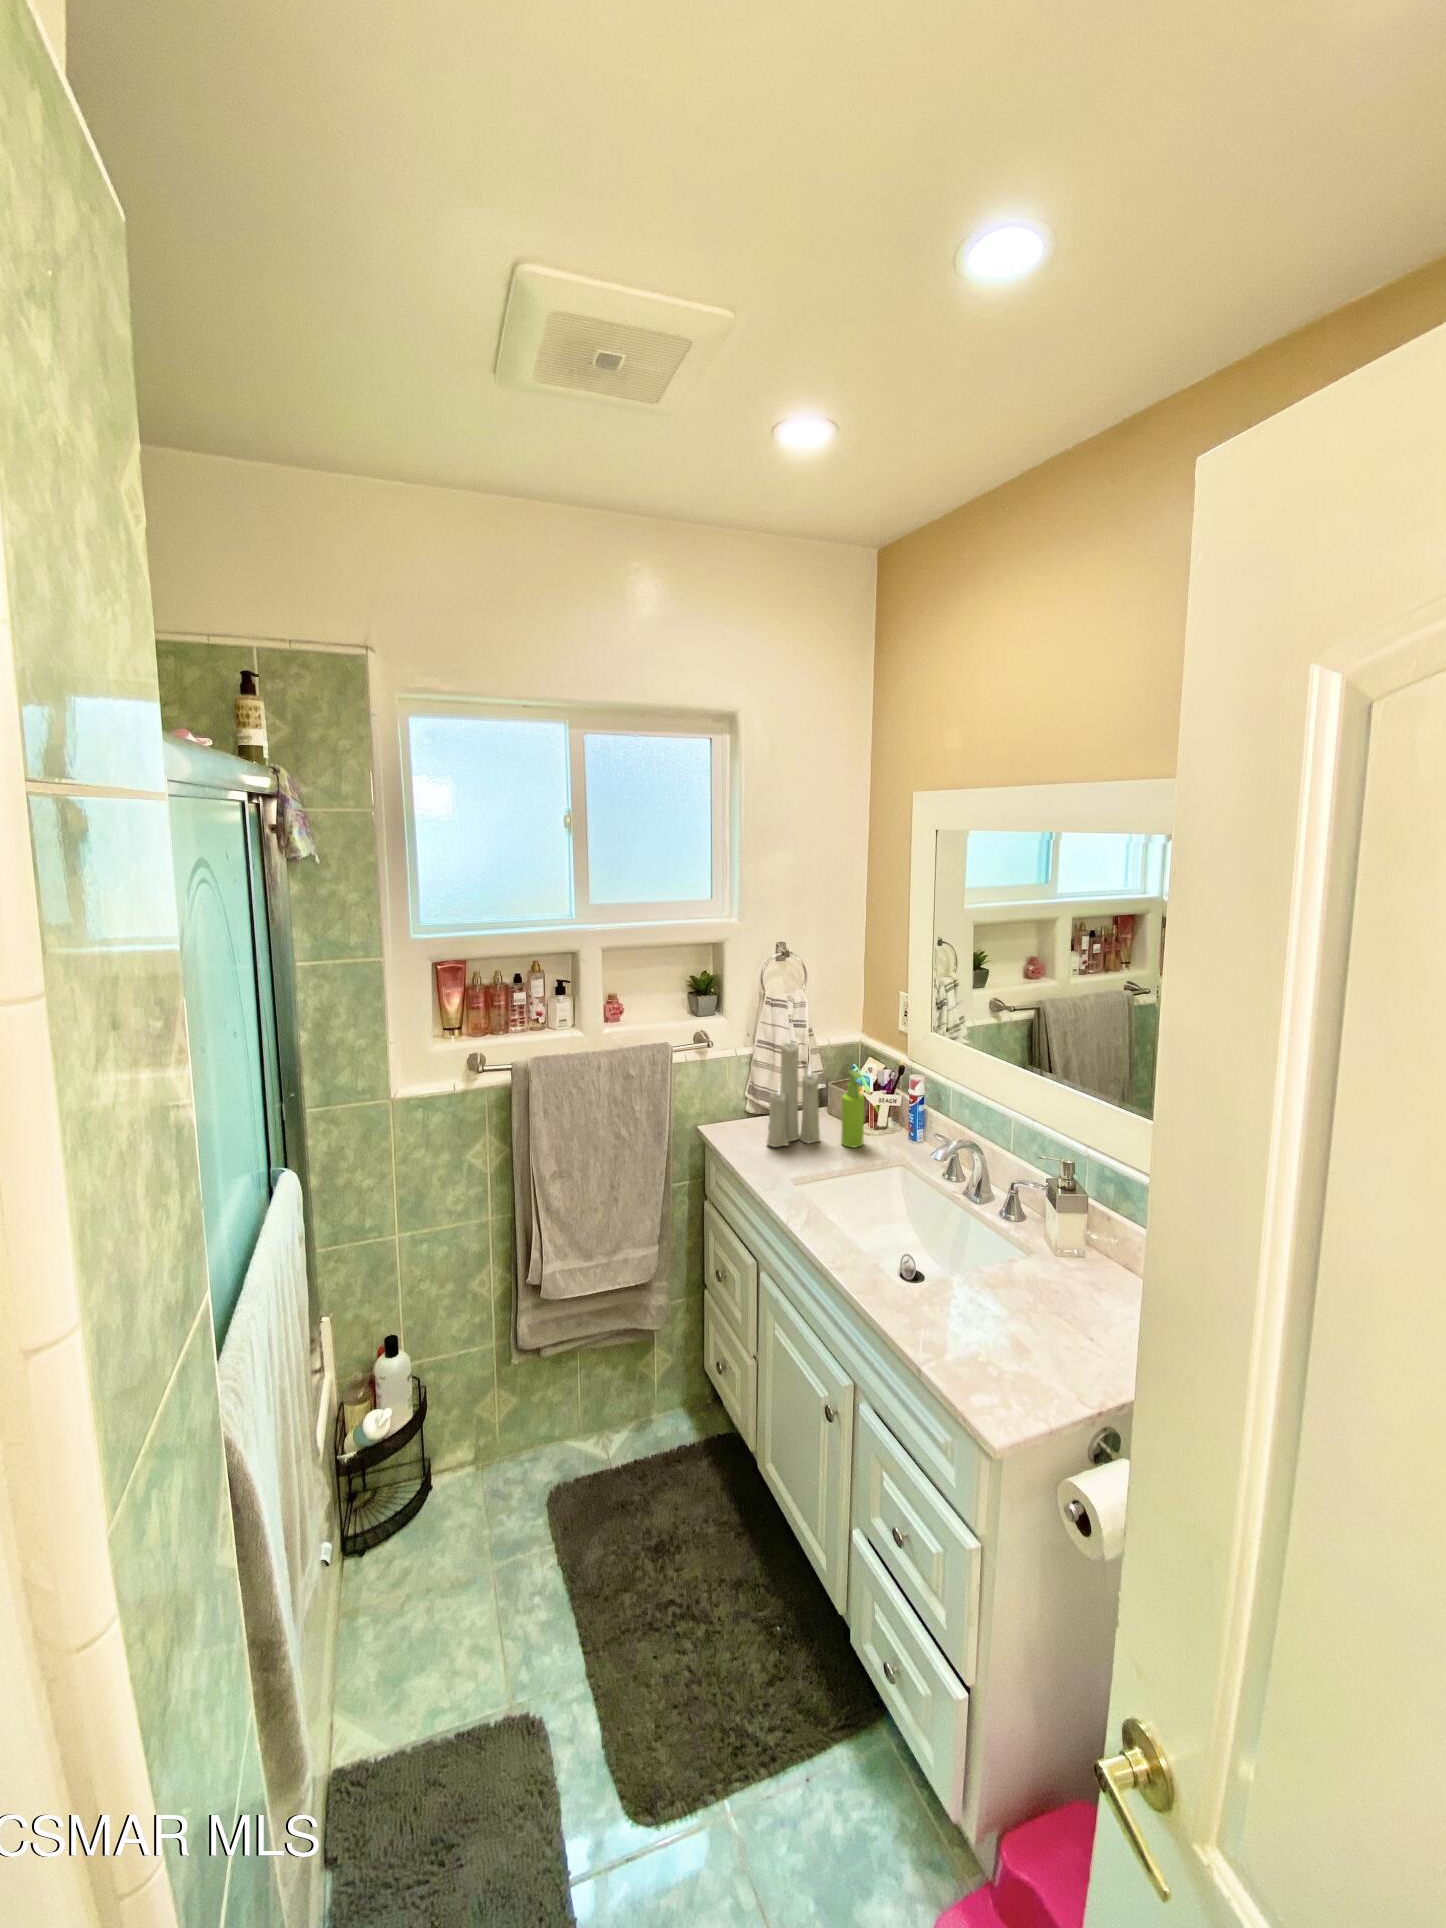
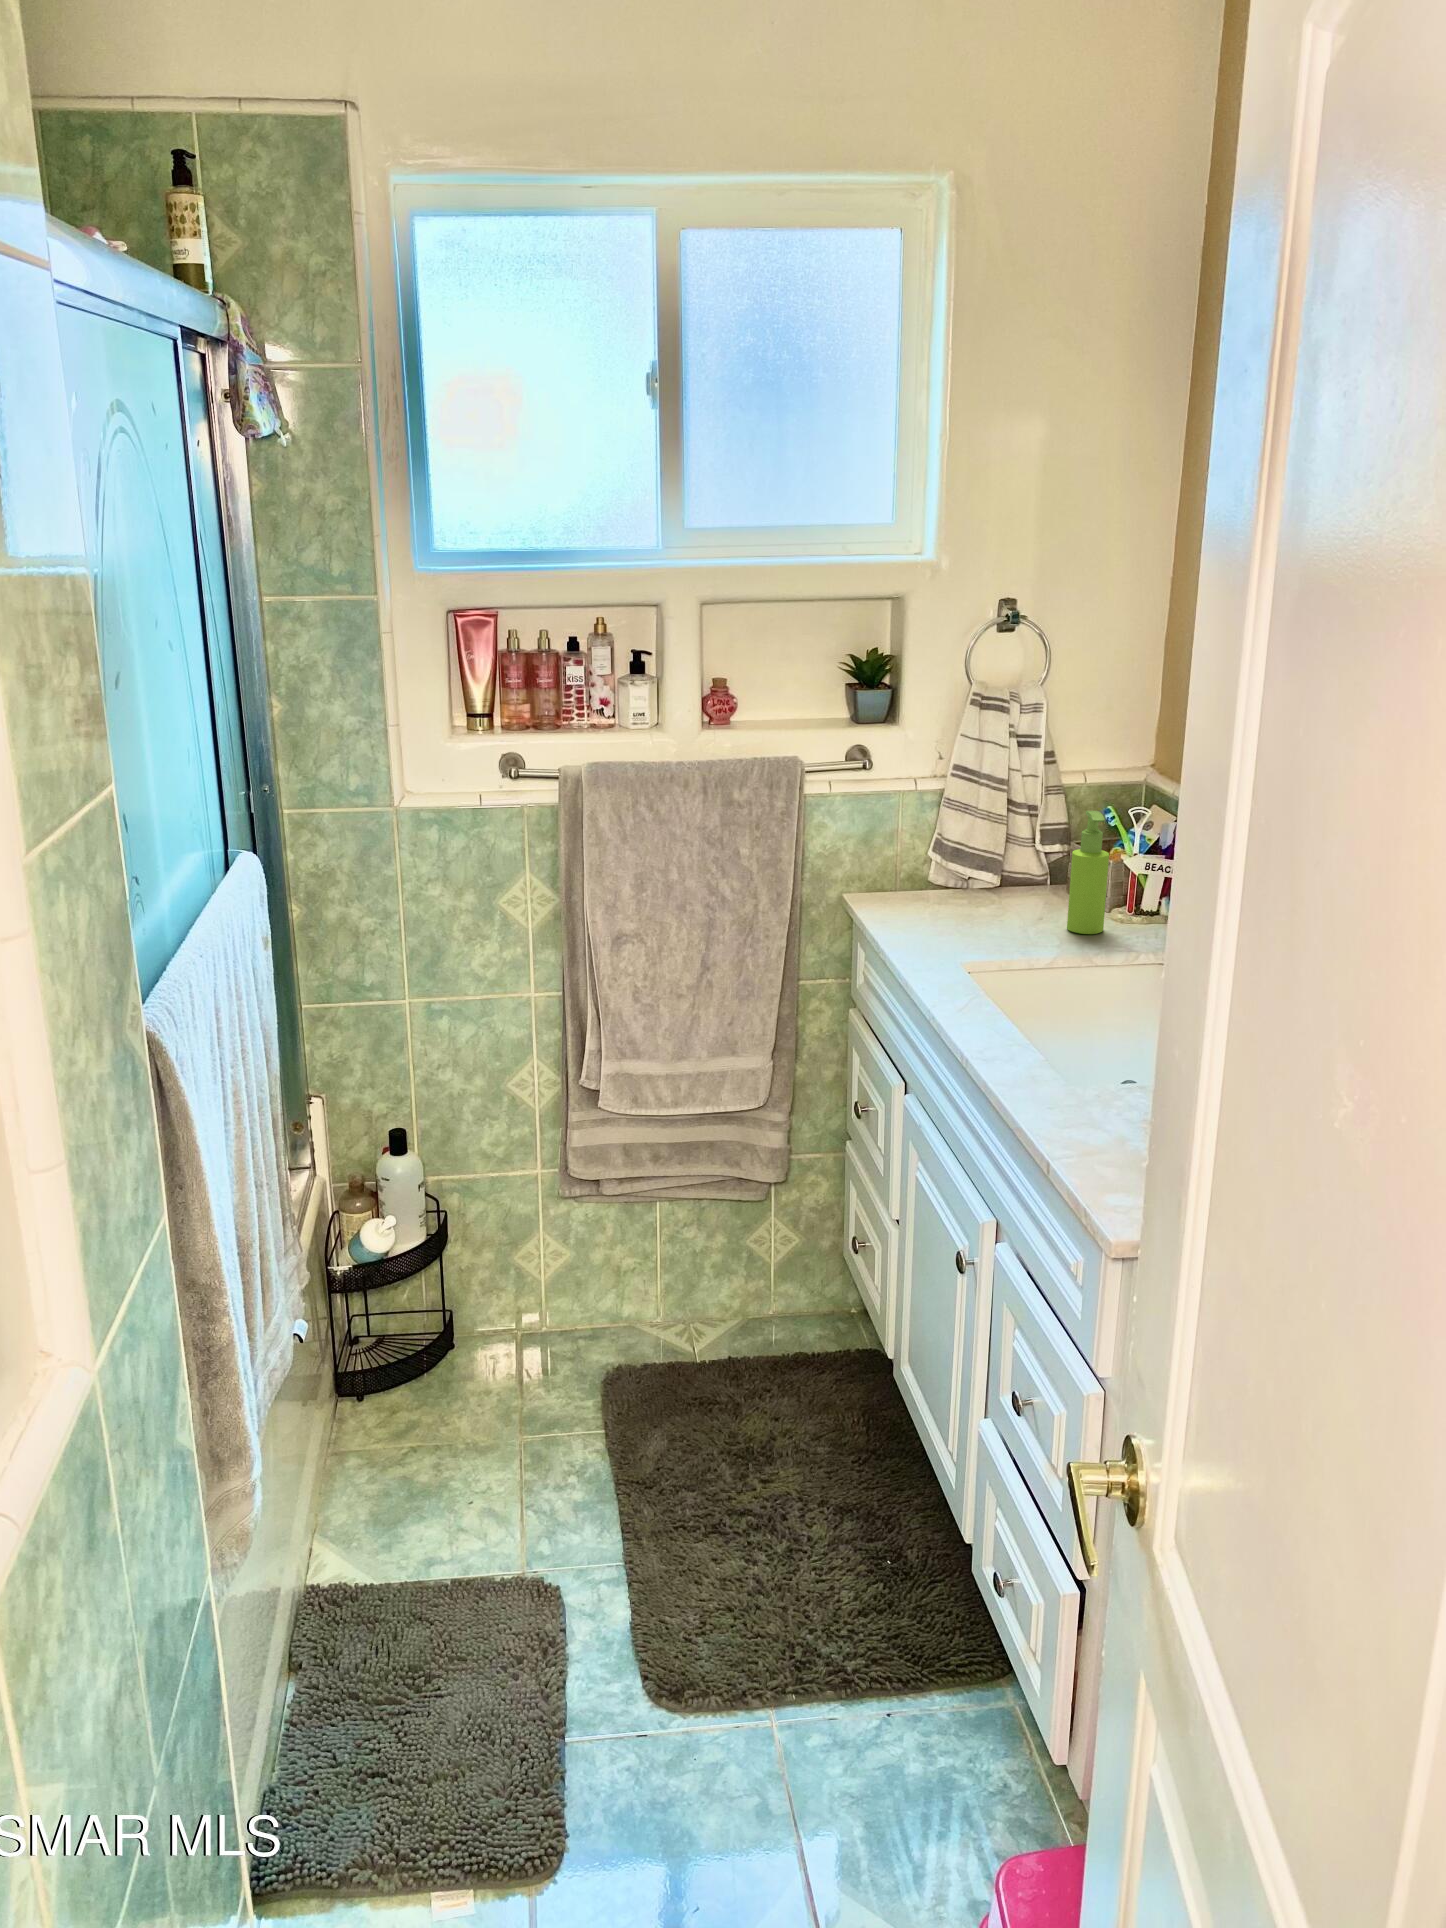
candle: present [767,1042,820,1147] -> none [945,731,1038,924]

